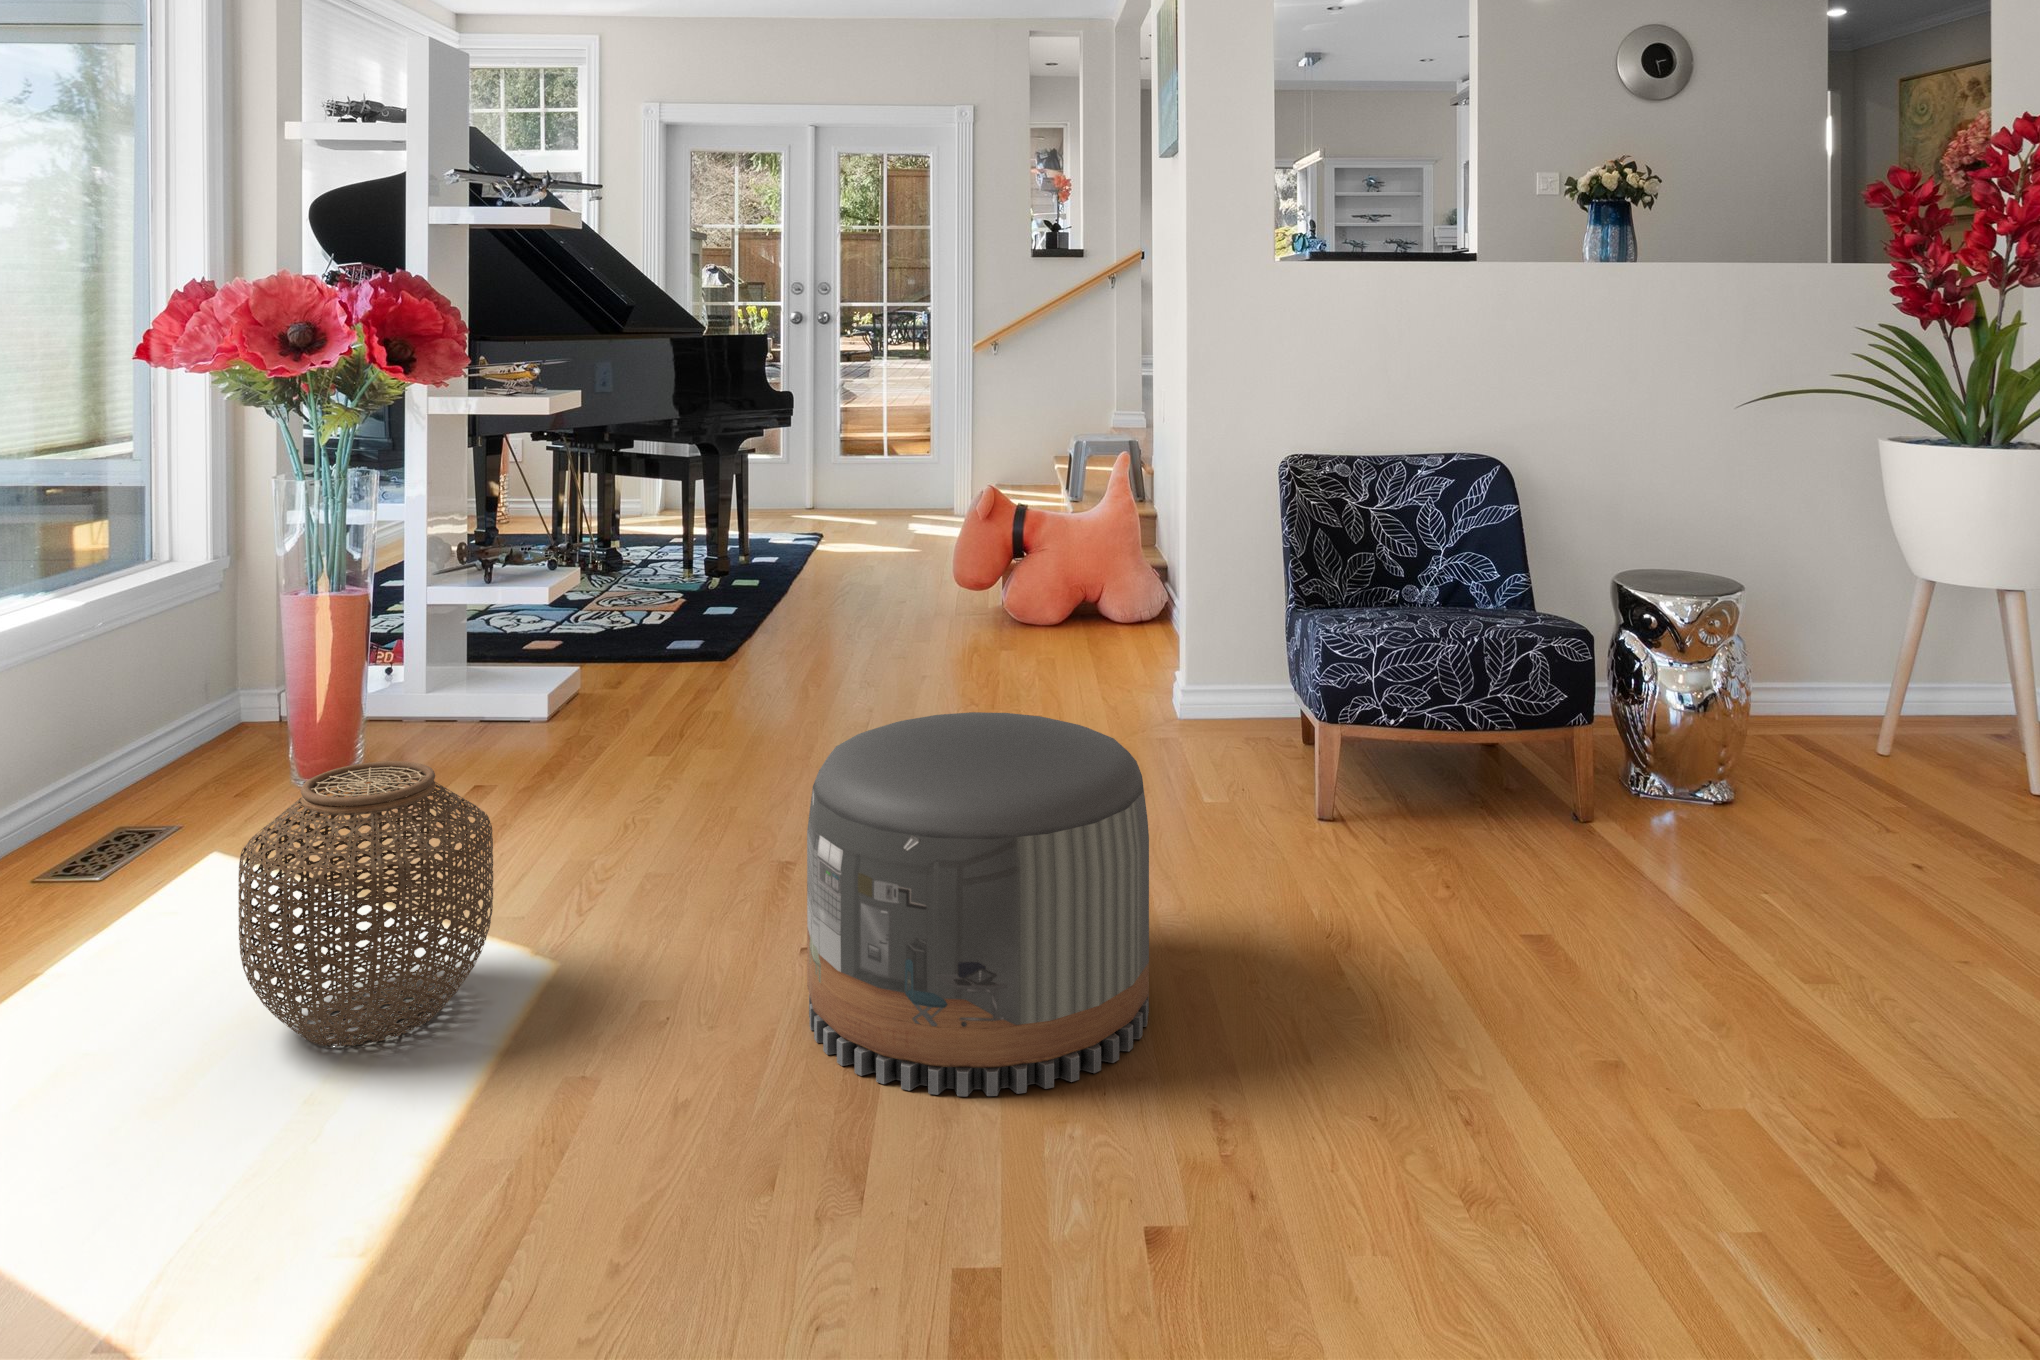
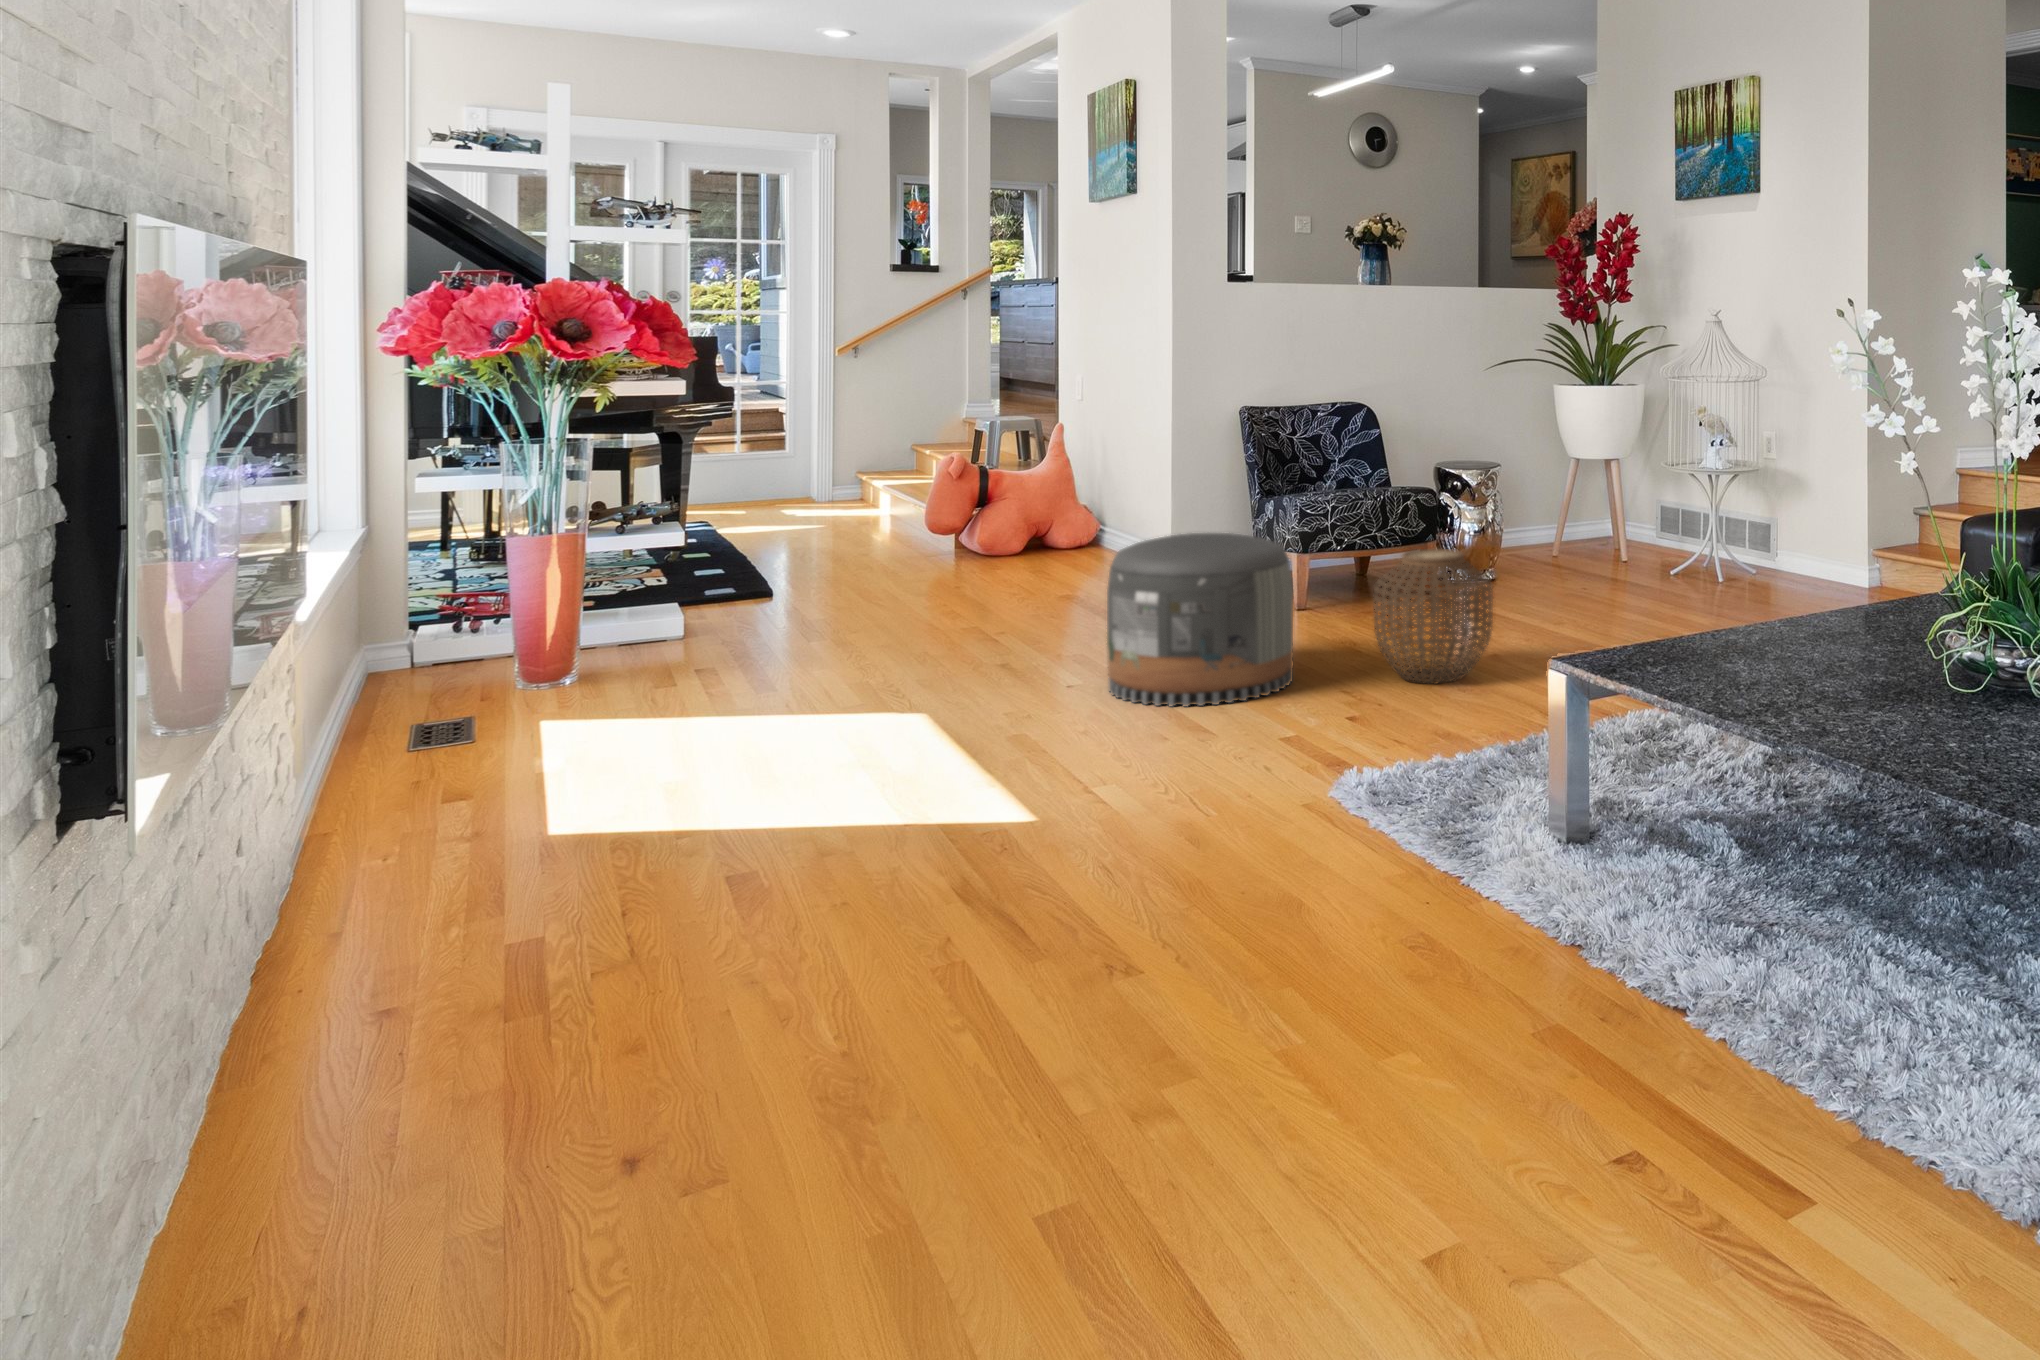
woven basket: present [238,761,493,1046] -> present [1374,549,1492,683]

